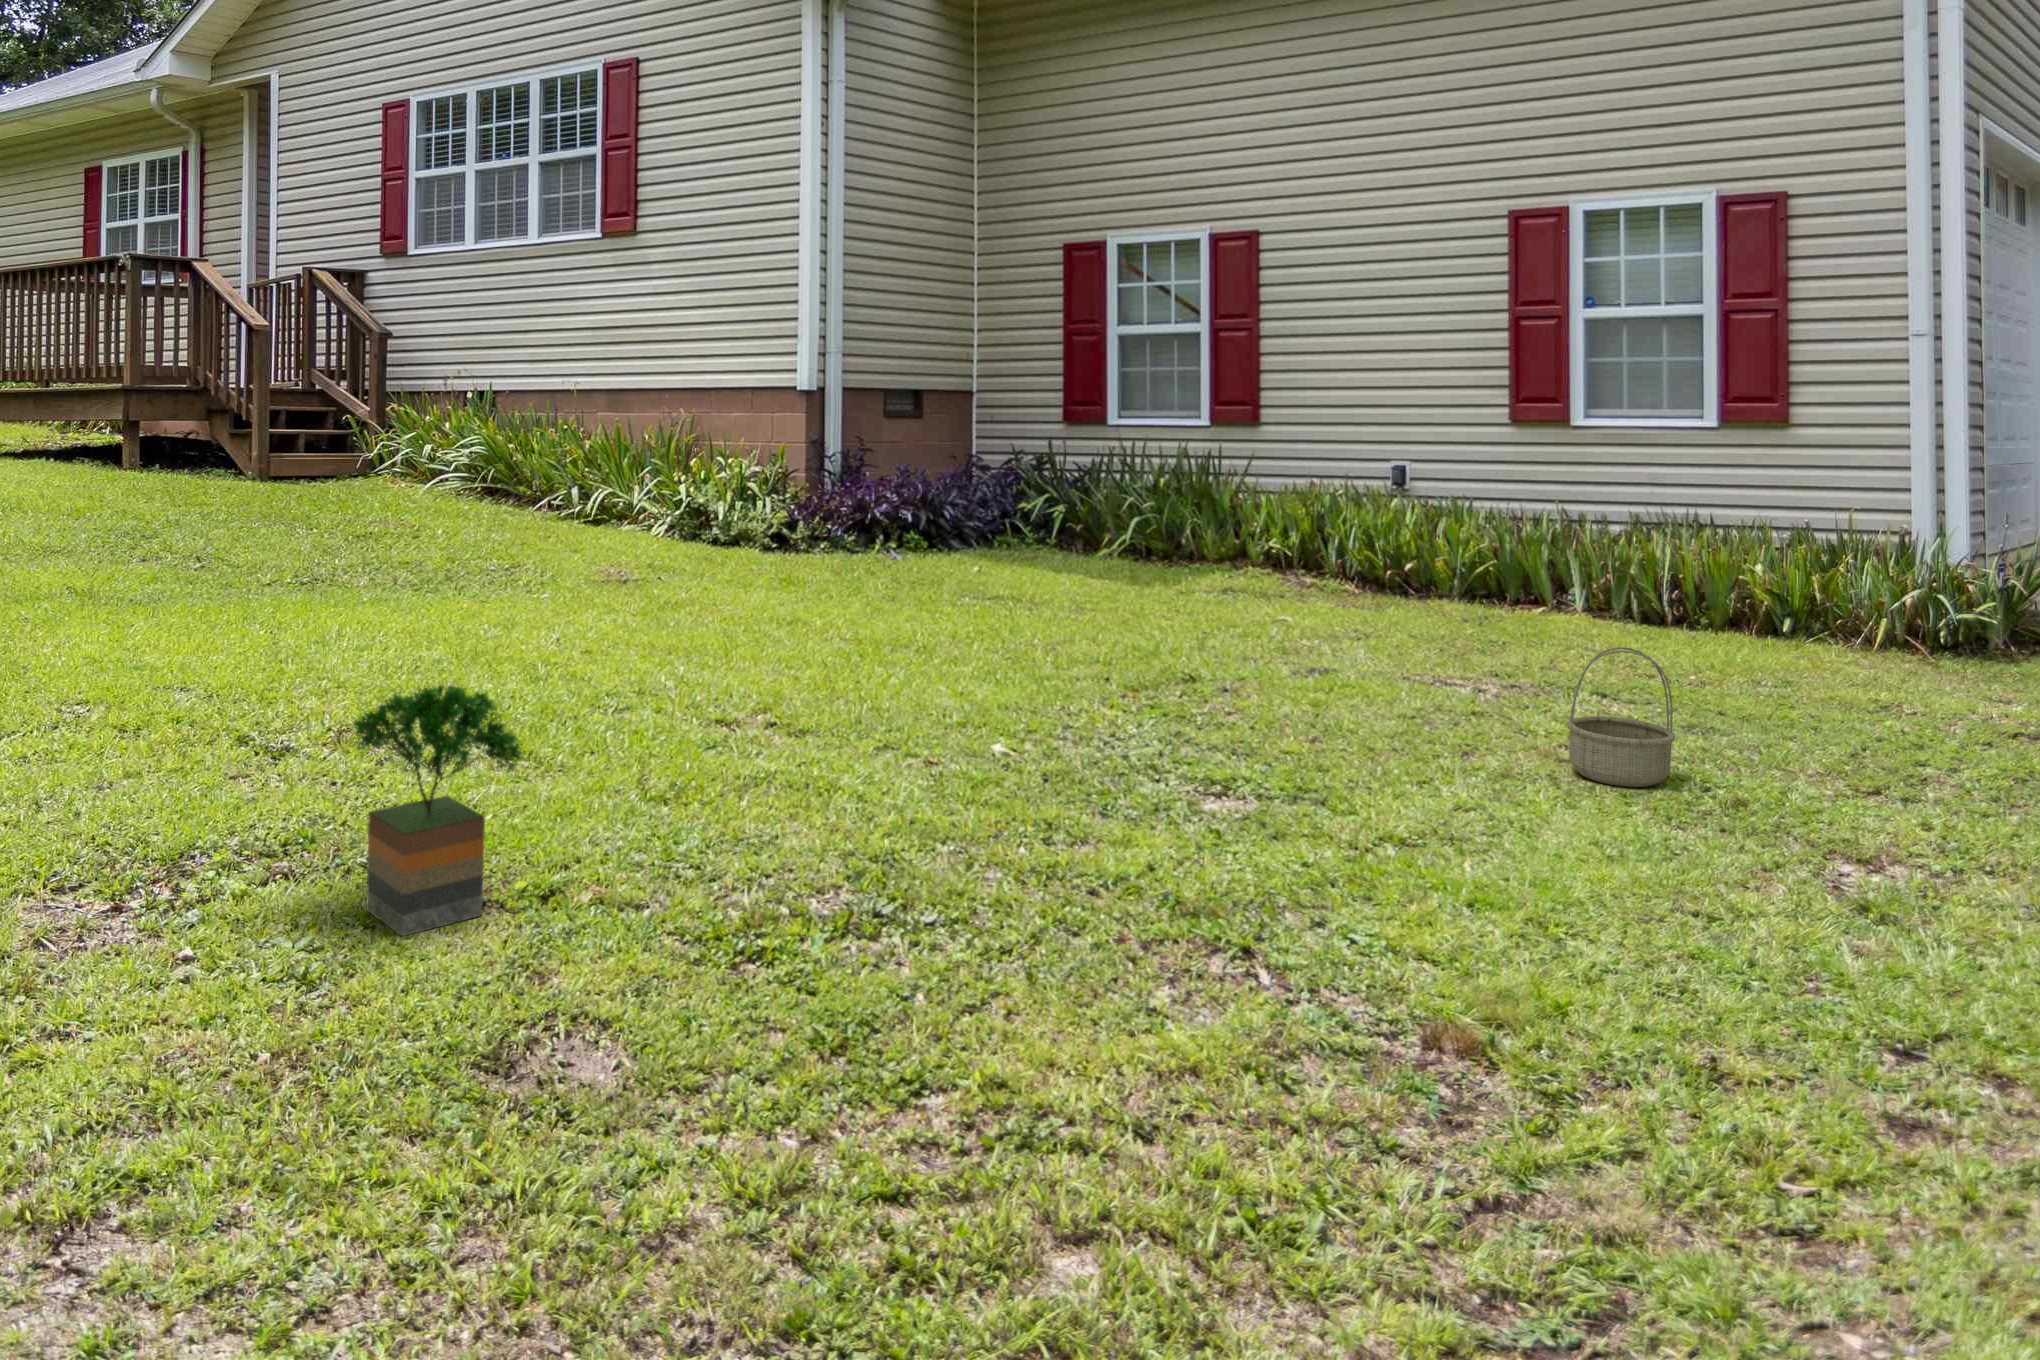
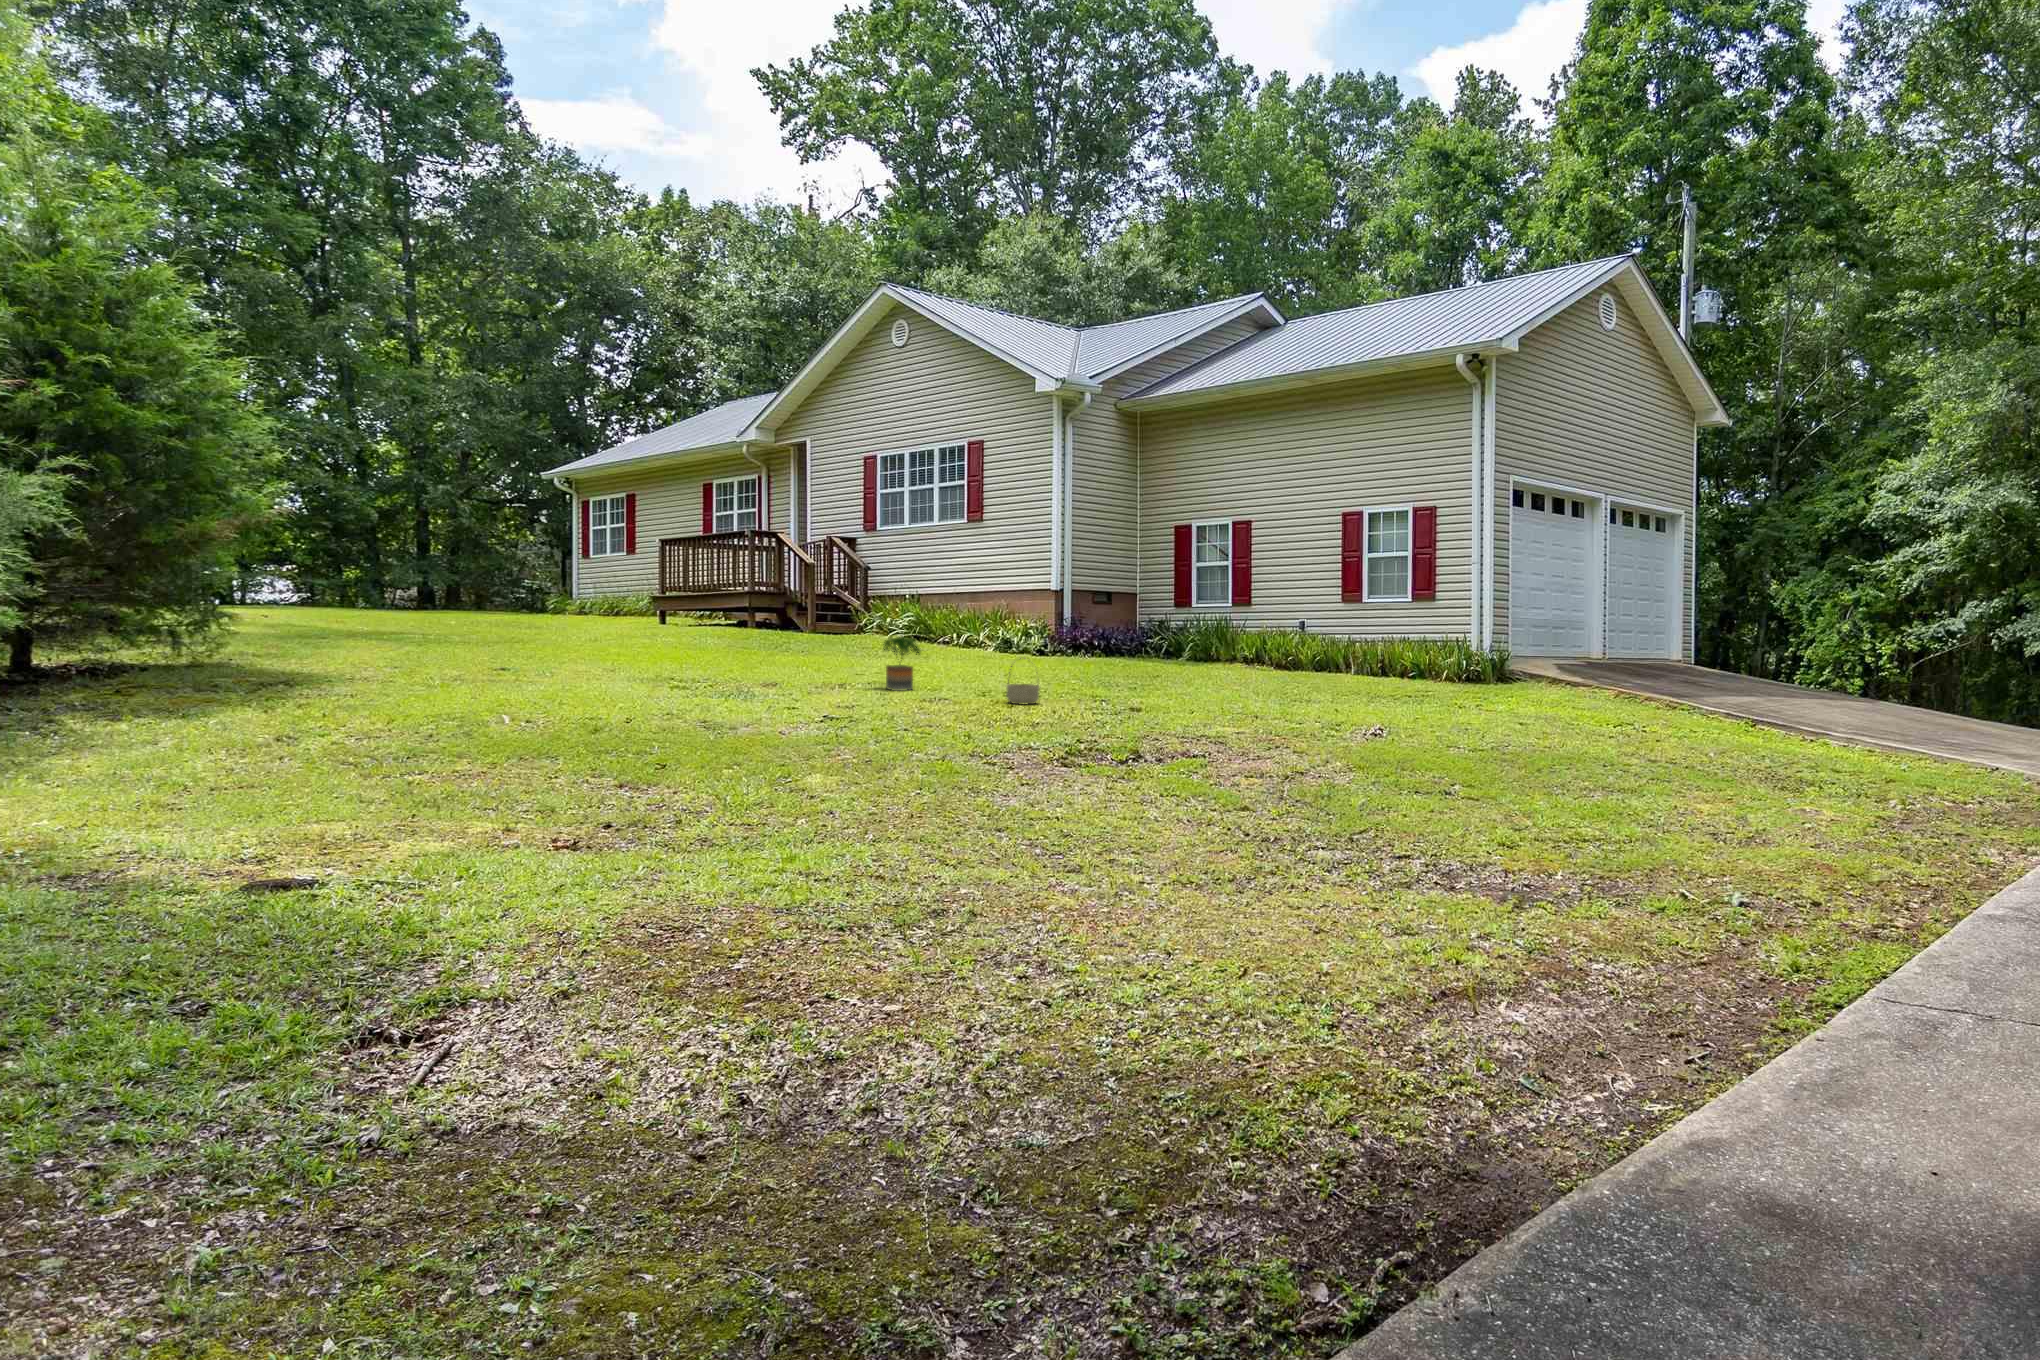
basket: present [1567,647,1675,787] -> present [1006,658,1040,704]

